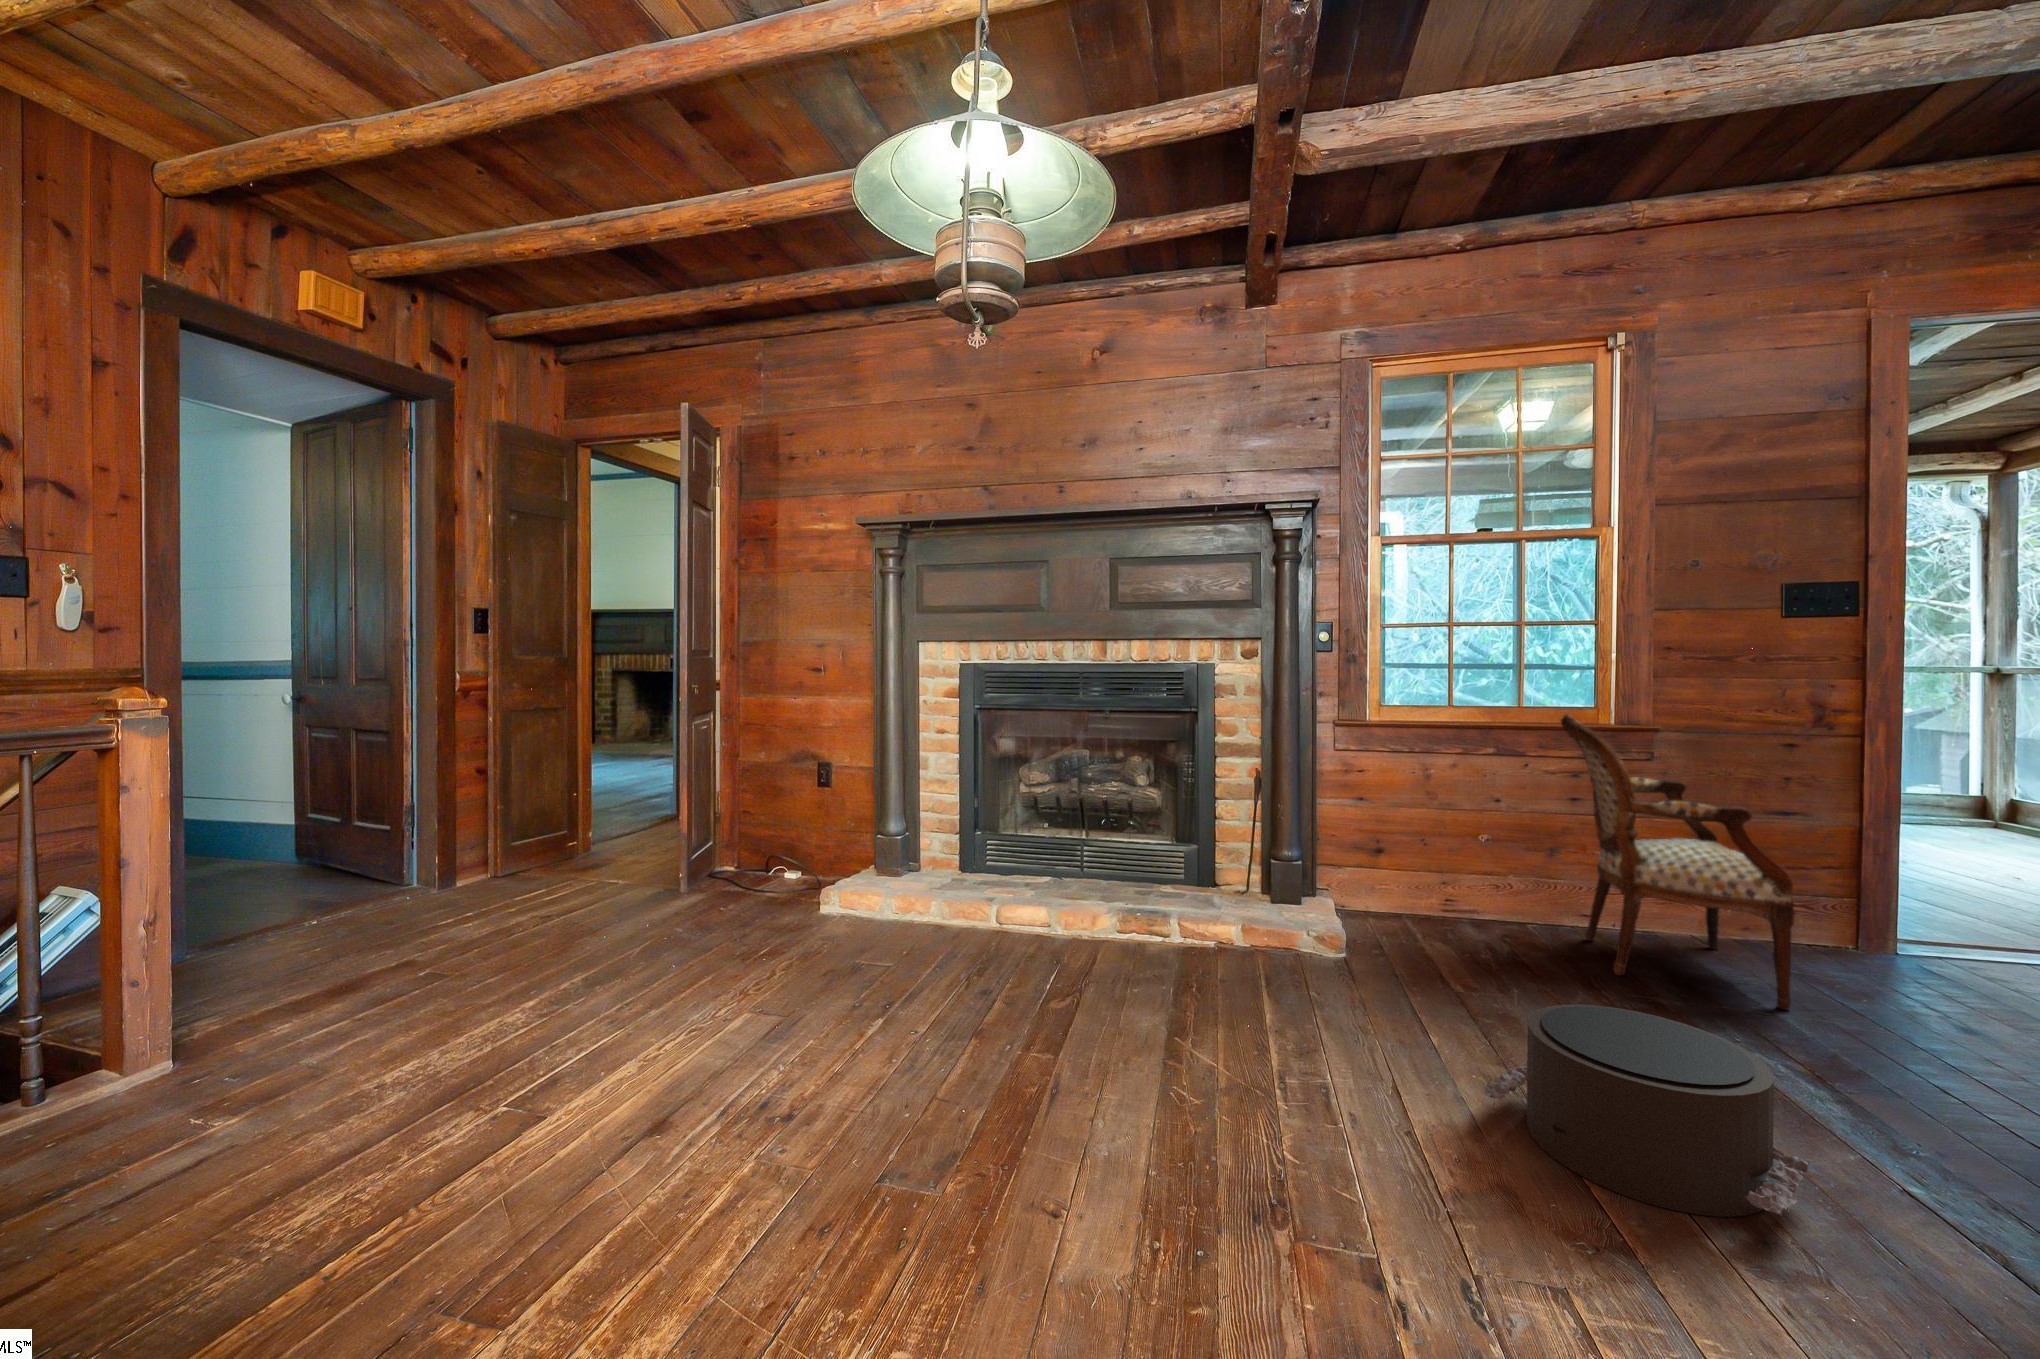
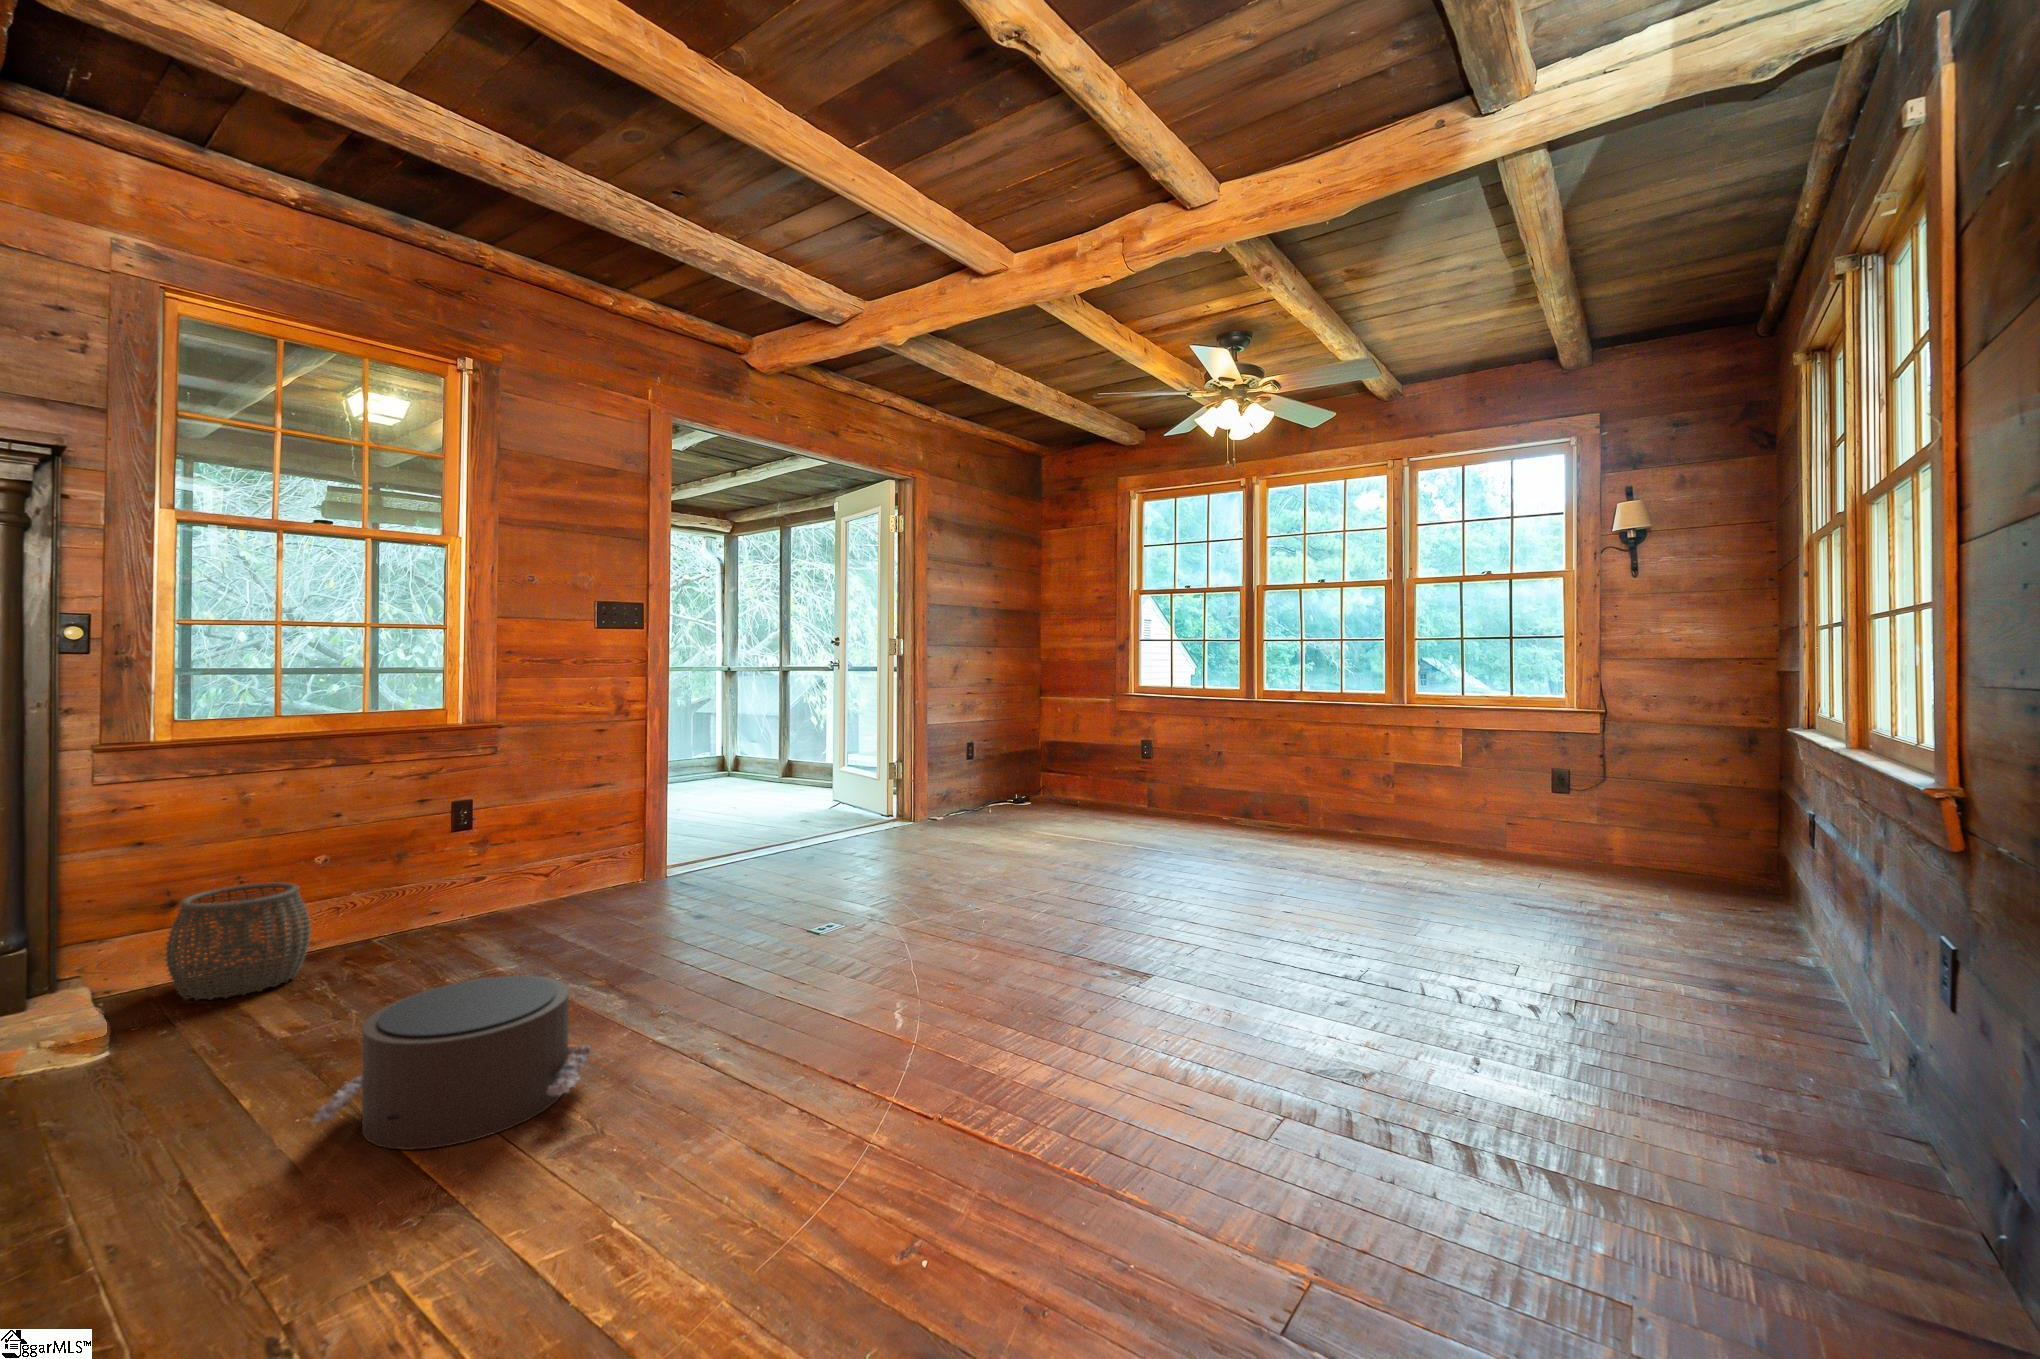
armchair: present [1561,715,1795,1010] -> none [410,718,598,960]
woven basket: none [1372,846,1475,943] -> present [165,883,311,1000]

